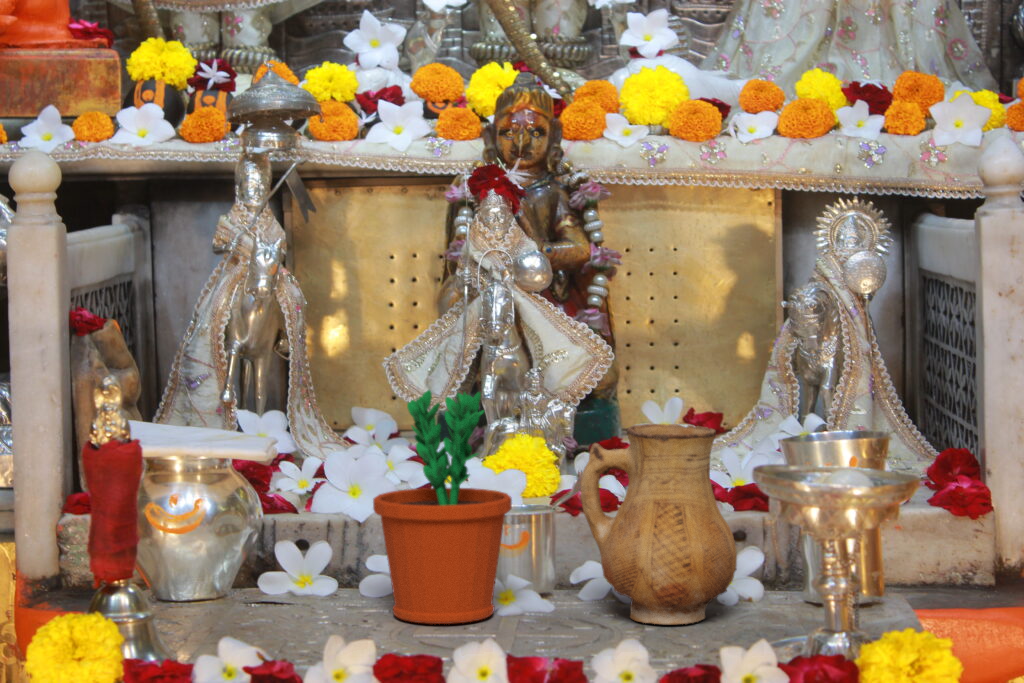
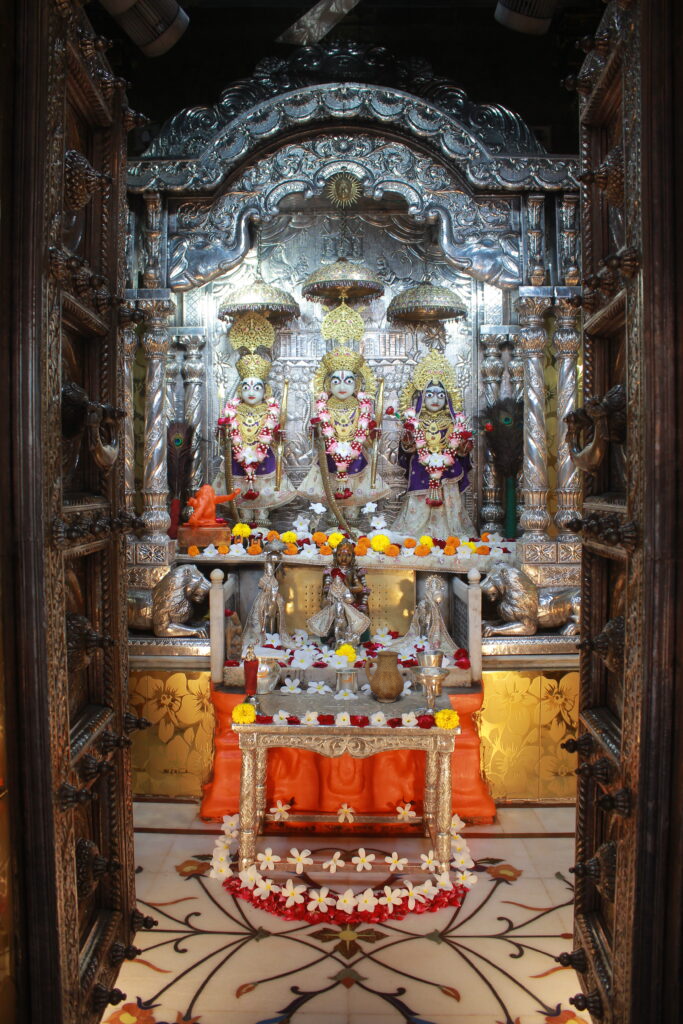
flower pot: present [373,390,512,624] -> none [313,642,348,702]

